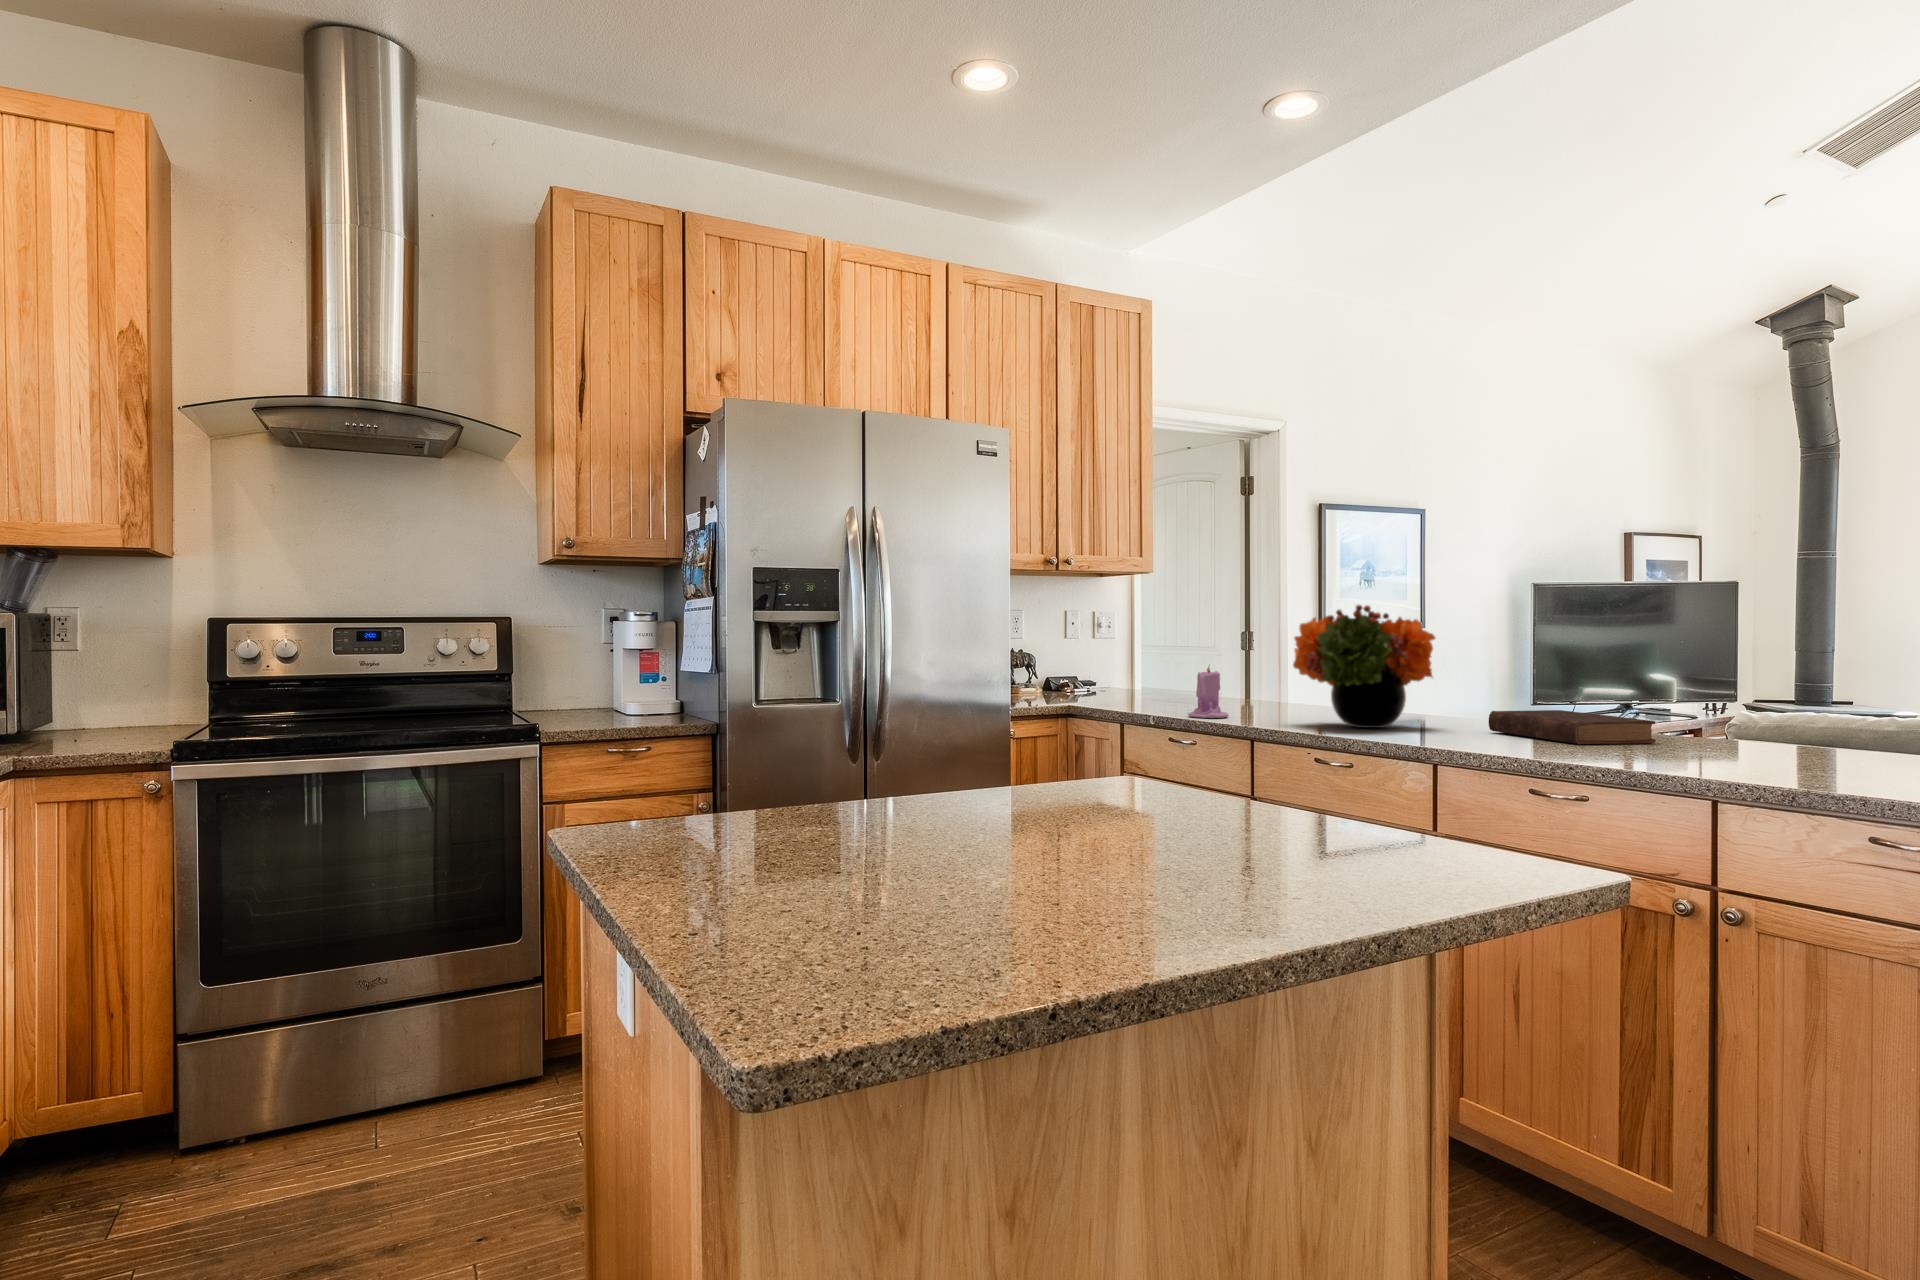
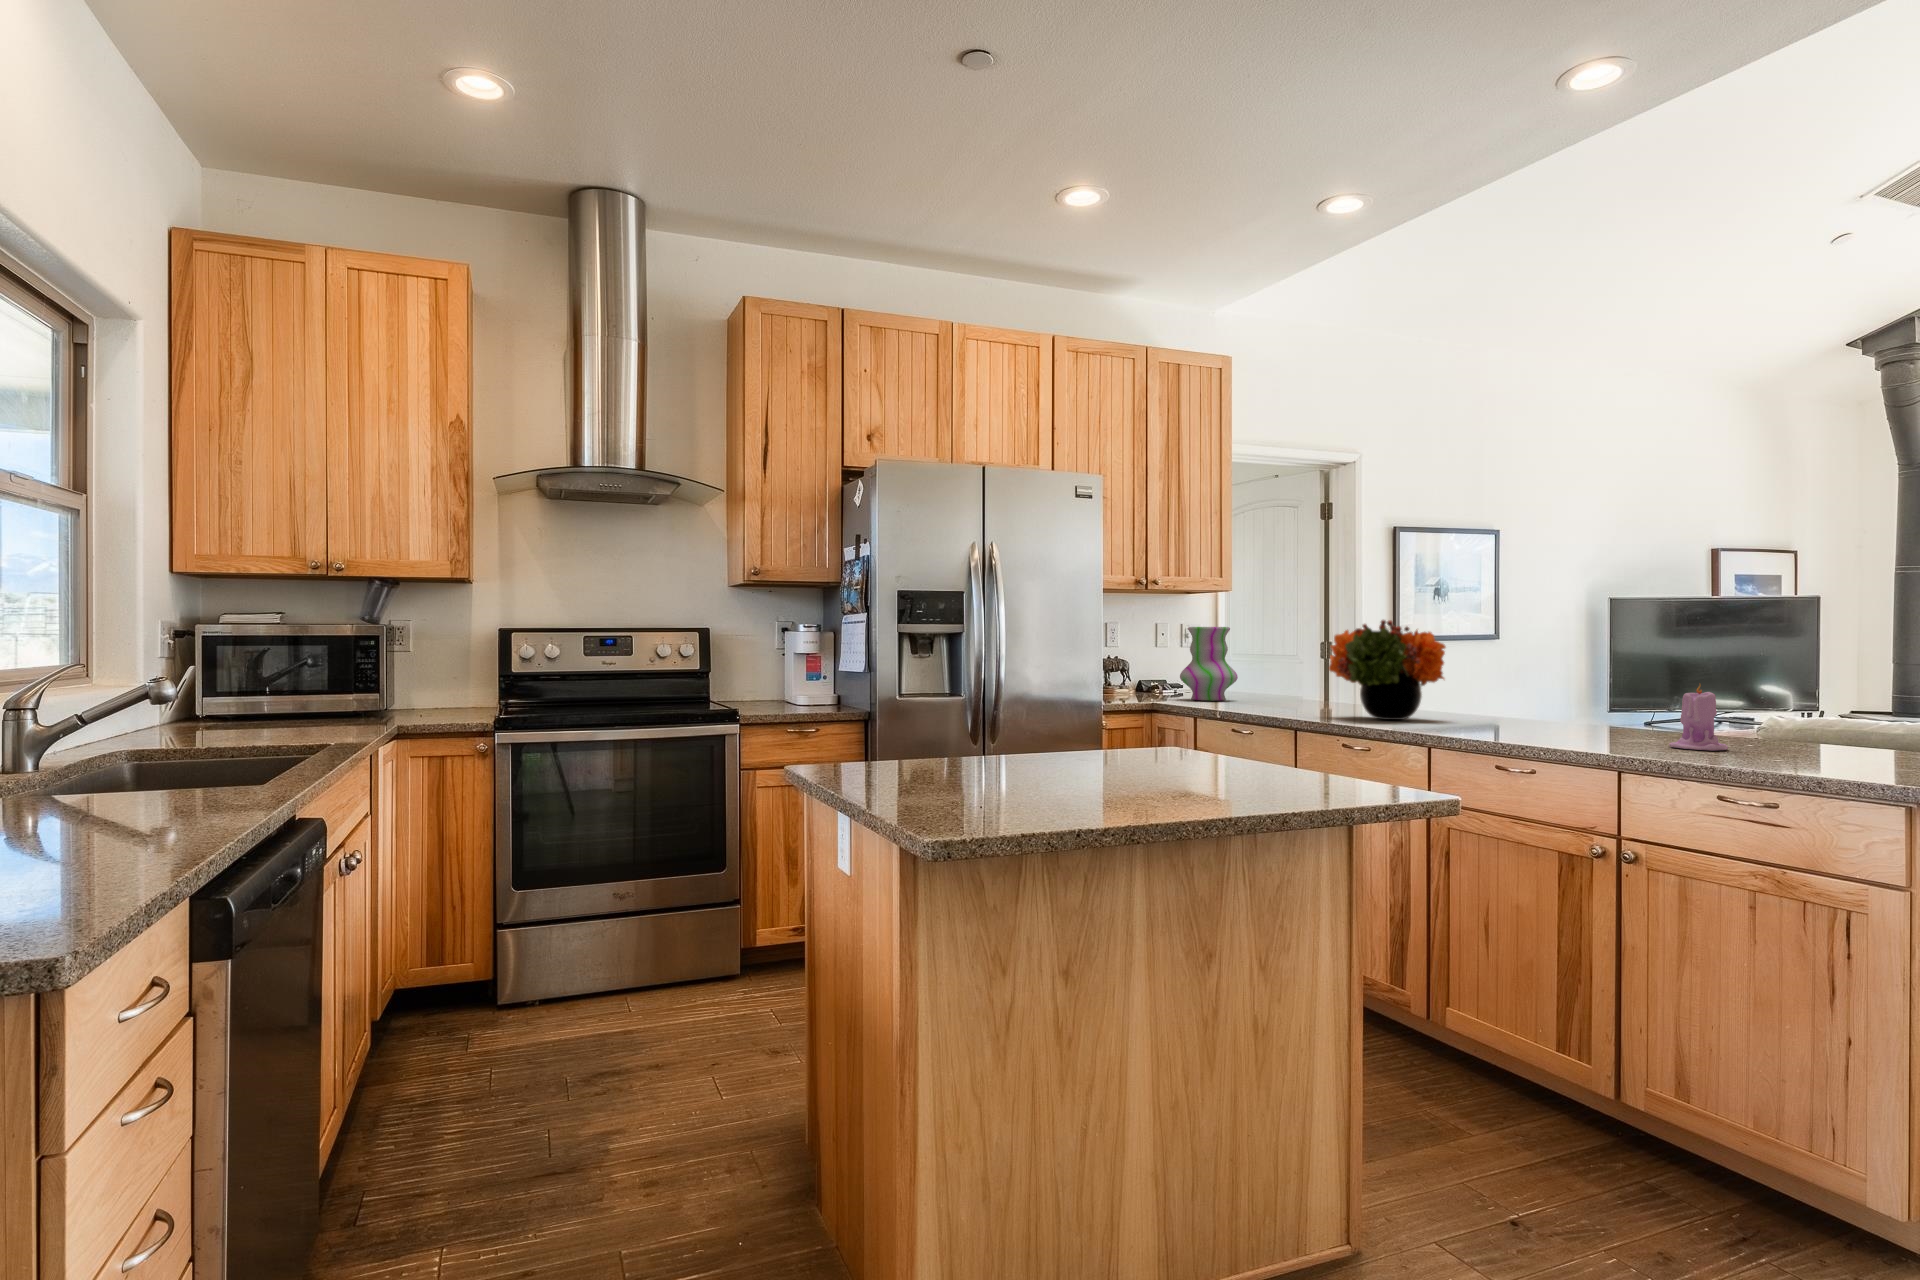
vase: none [1098,615,1165,702] -> present [1180,627,1238,701]
candle: present [1188,665,1229,718] -> present [1669,685,1728,751]
book: present [1489,710,1656,744] -> none [1488,707,1617,733]

